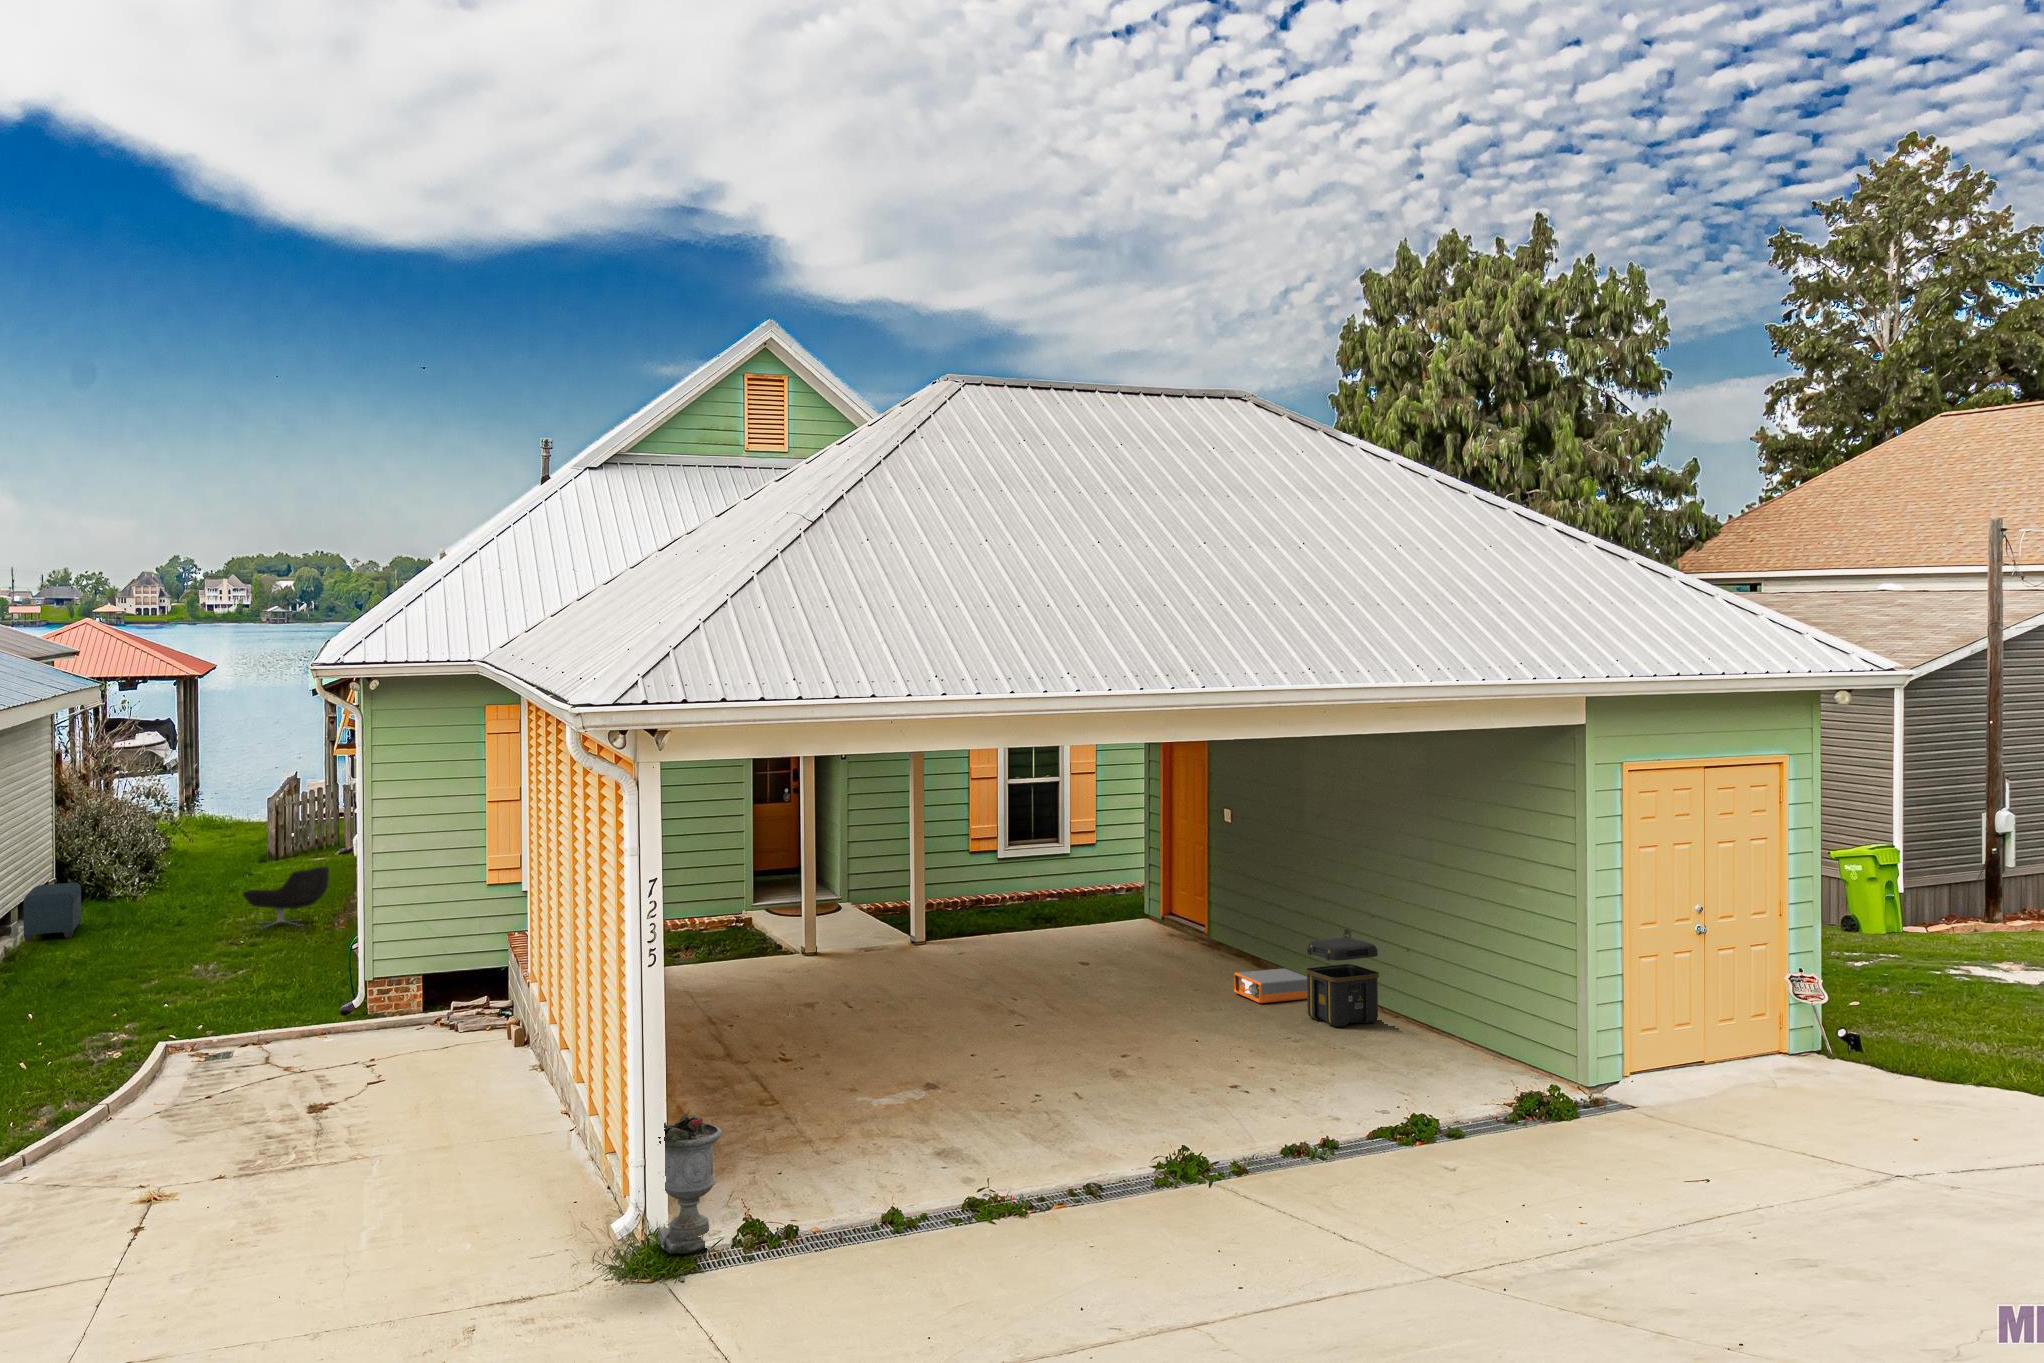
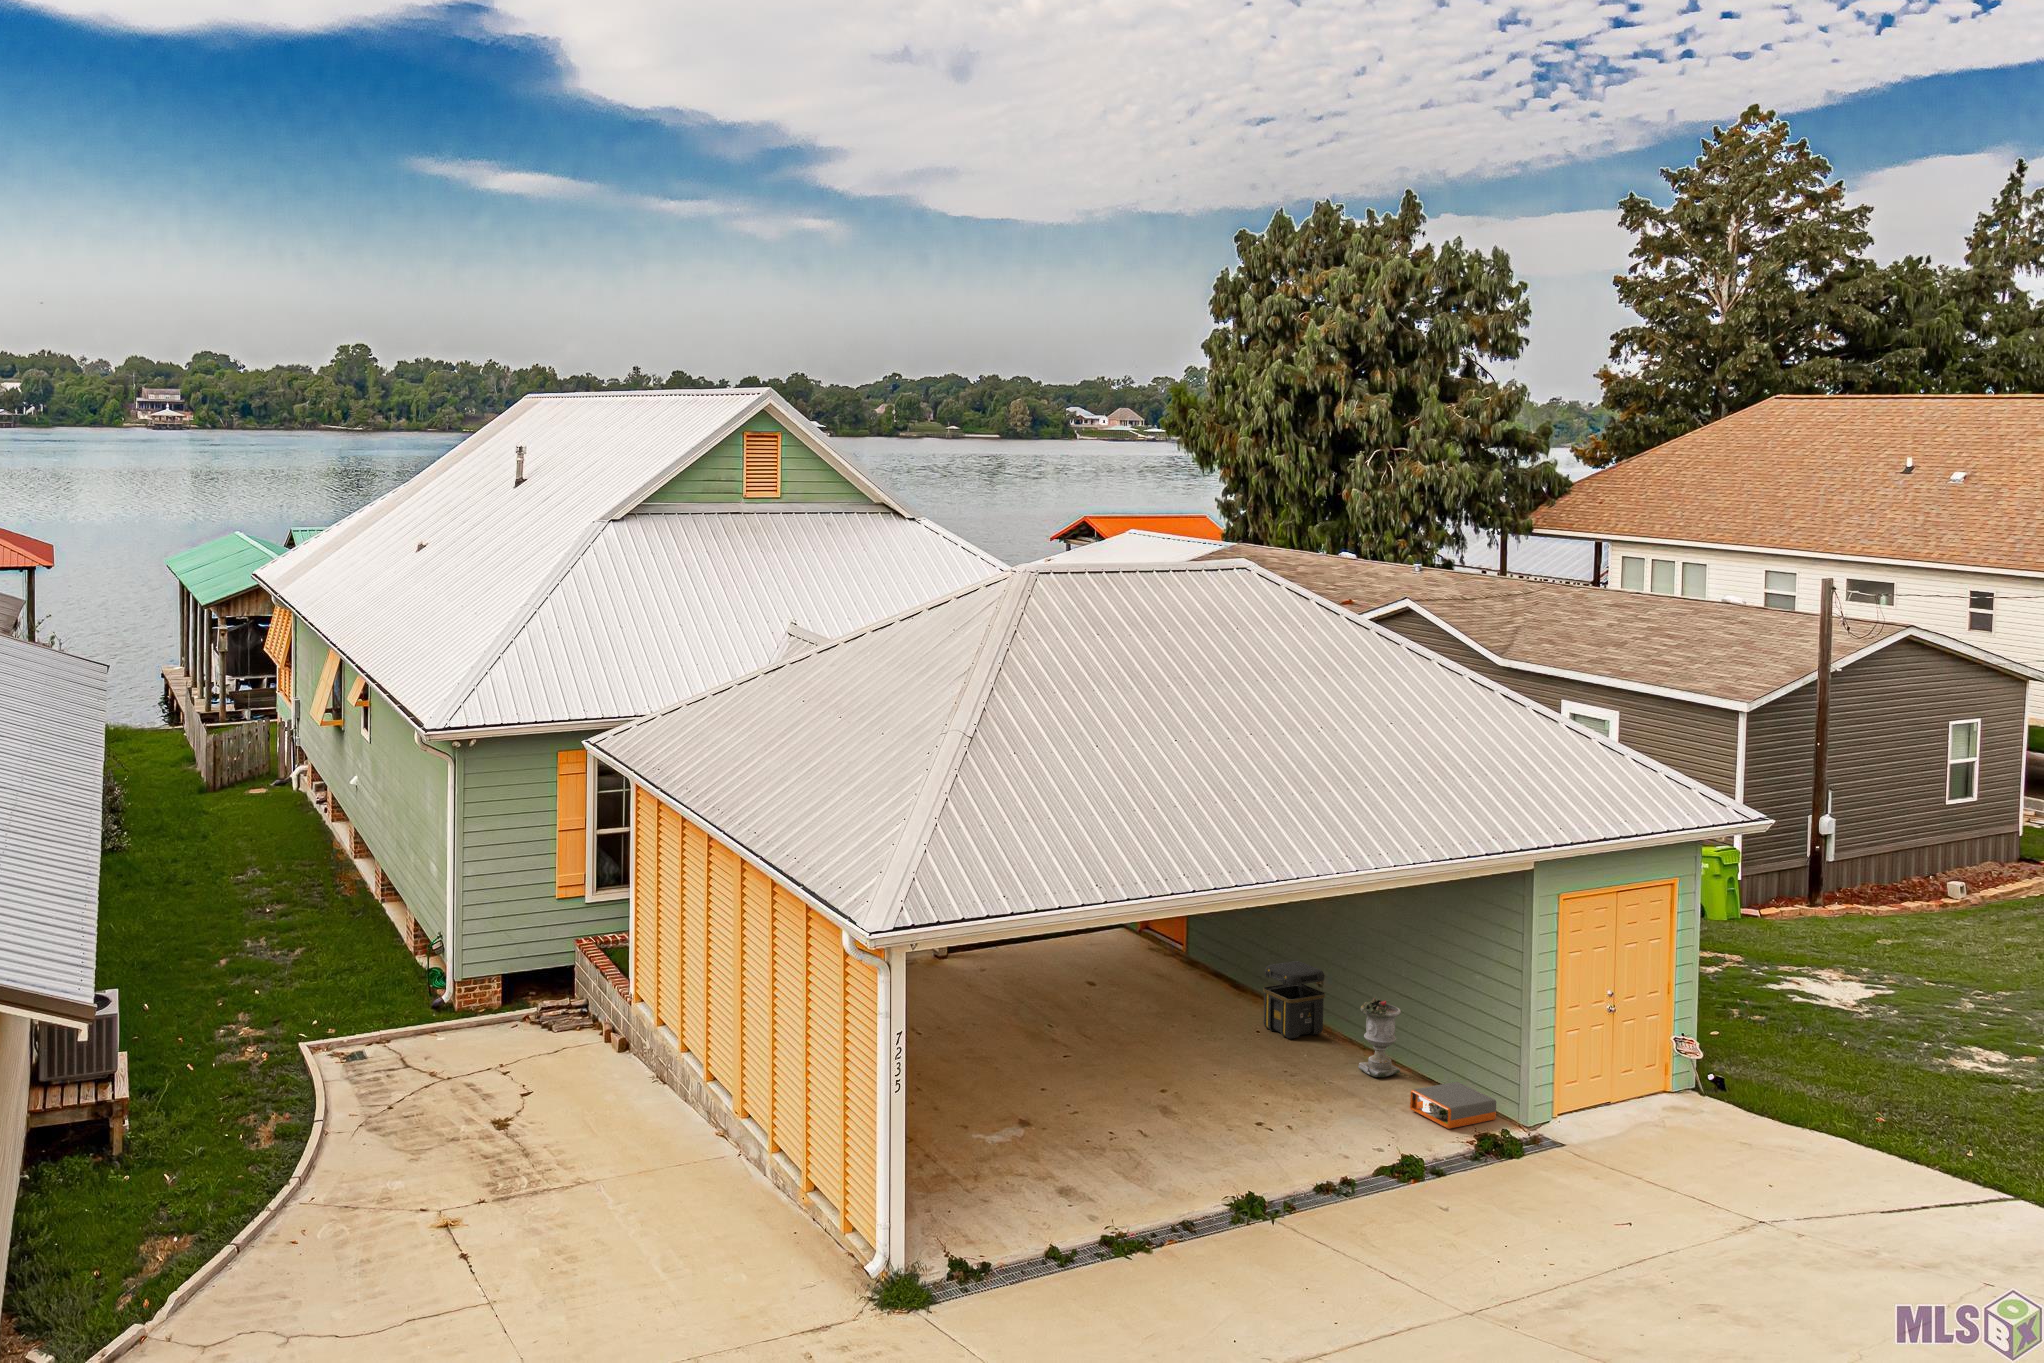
lounge chair: present [243,867,329,925] -> none [301,851,375,906]
bench: present [23,883,81,941] -> none [110,862,154,920]
storage box: present [1234,968,1307,1003] -> present [1410,1082,1496,1129]
planter: present [657,1112,722,1254] -> present [1358,997,1401,1077]

